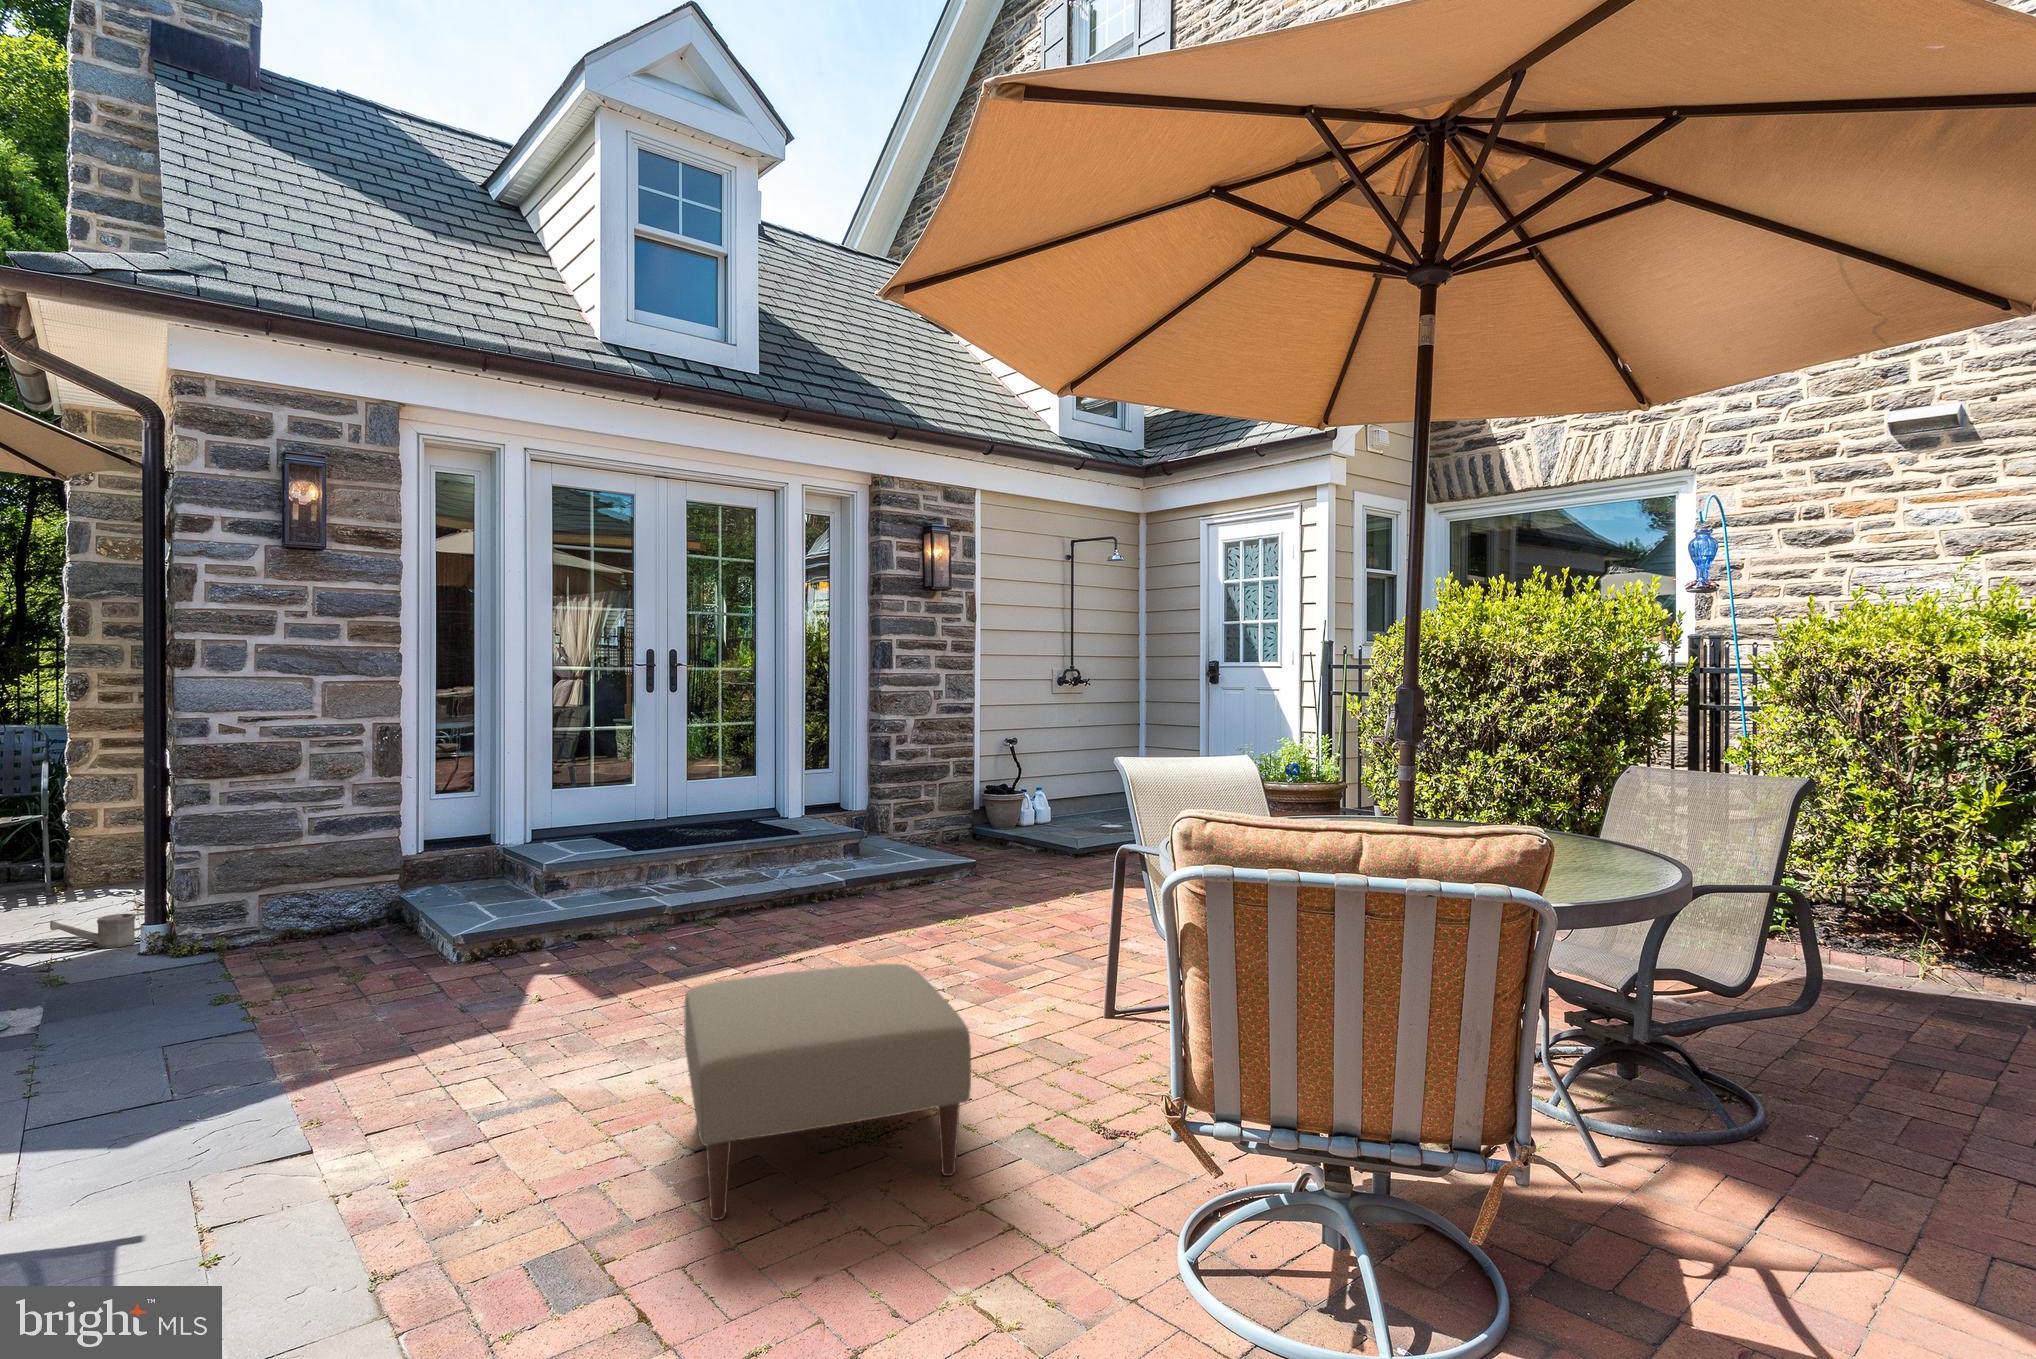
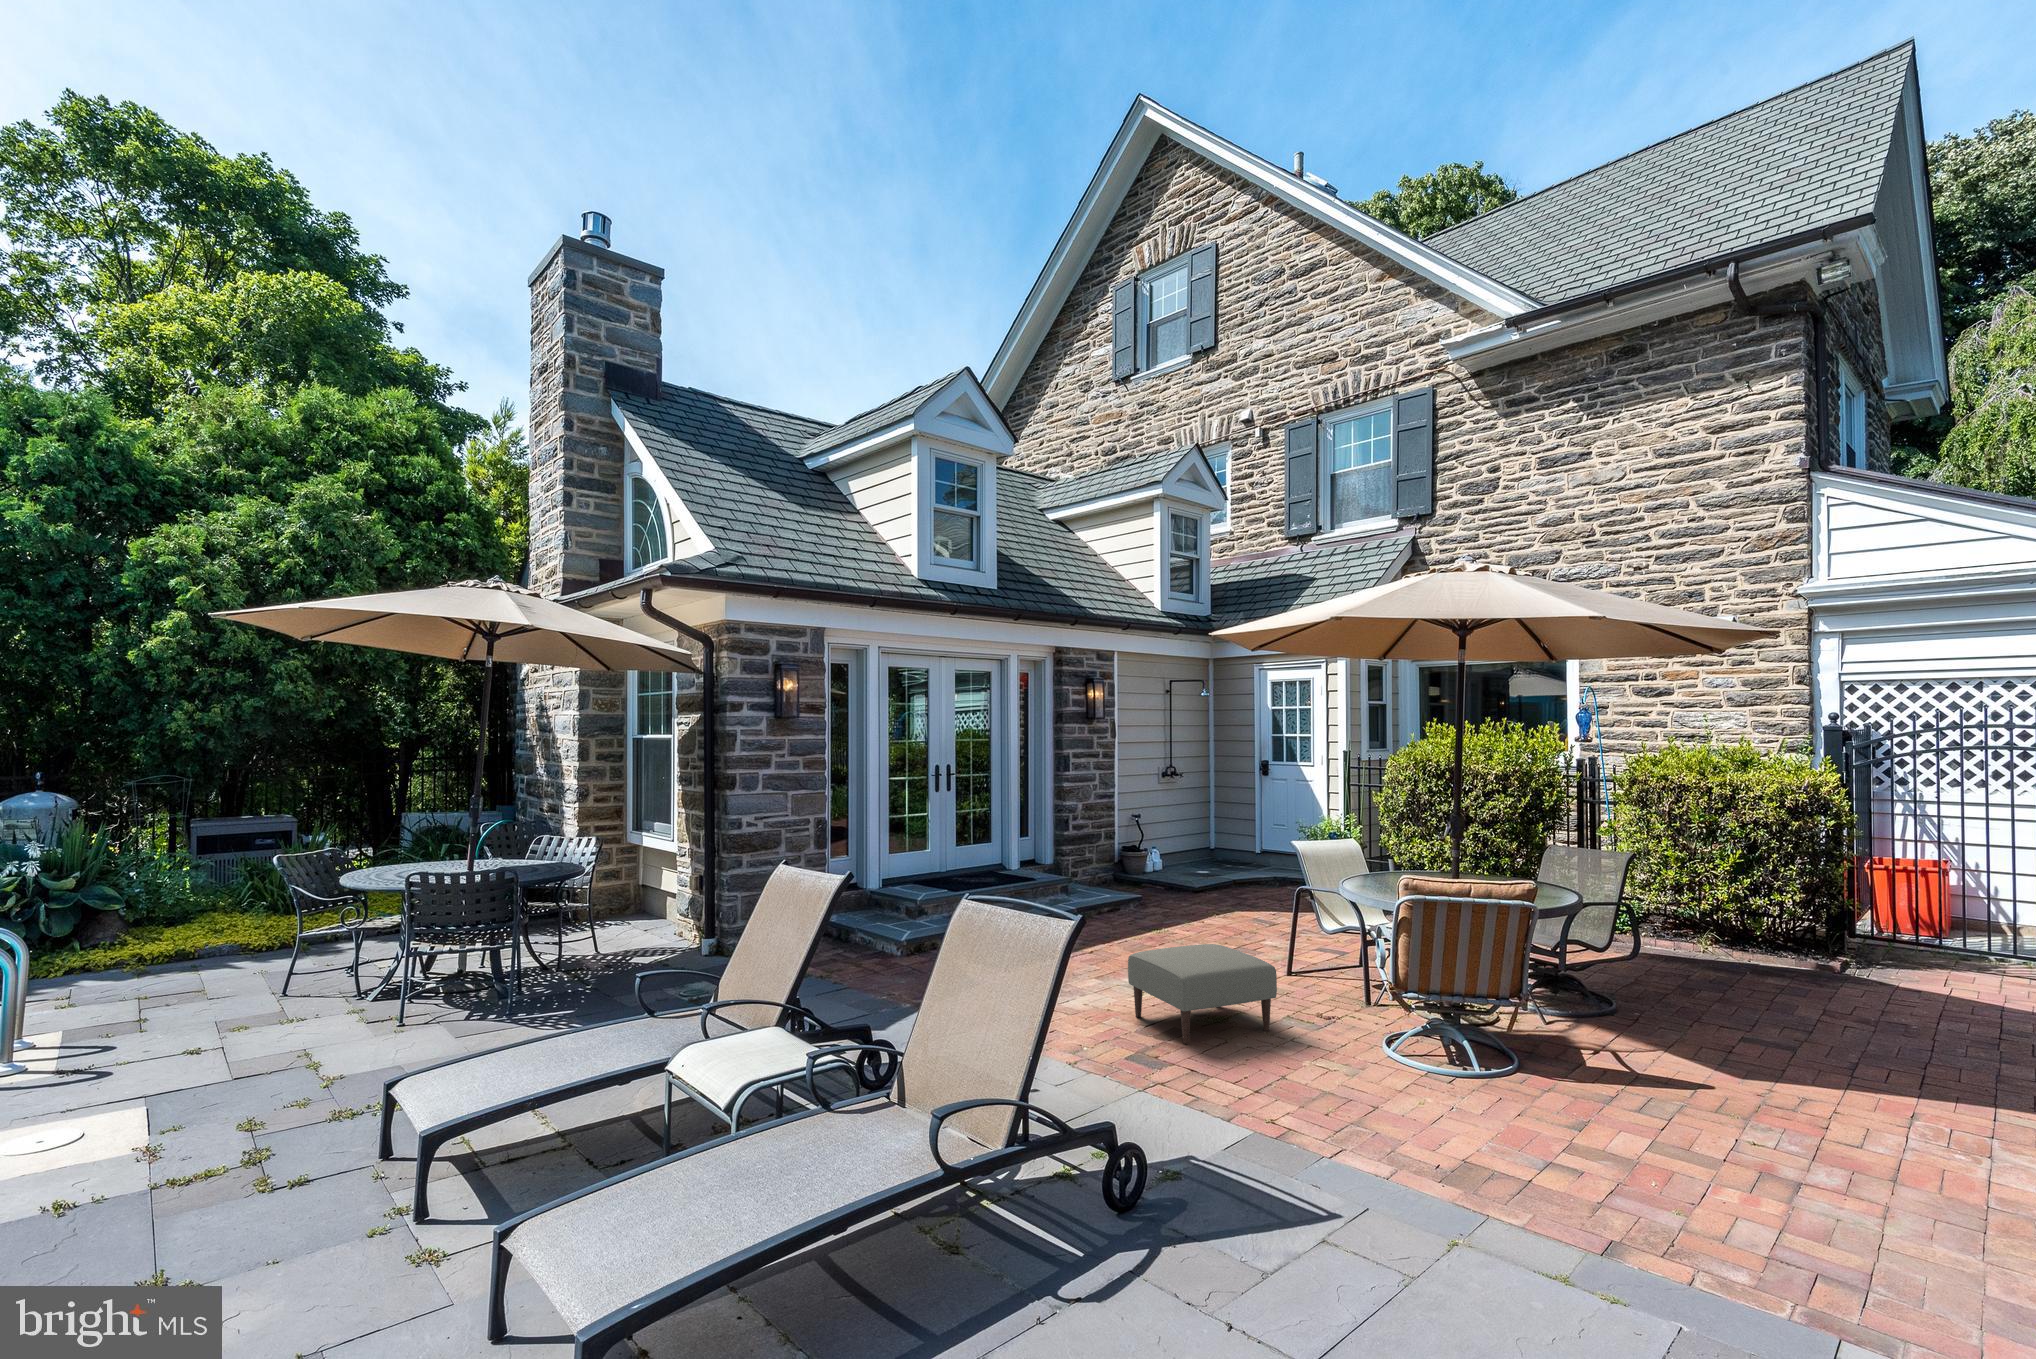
watering can: present [50,913,145,948] -> none [663,932,706,953]

